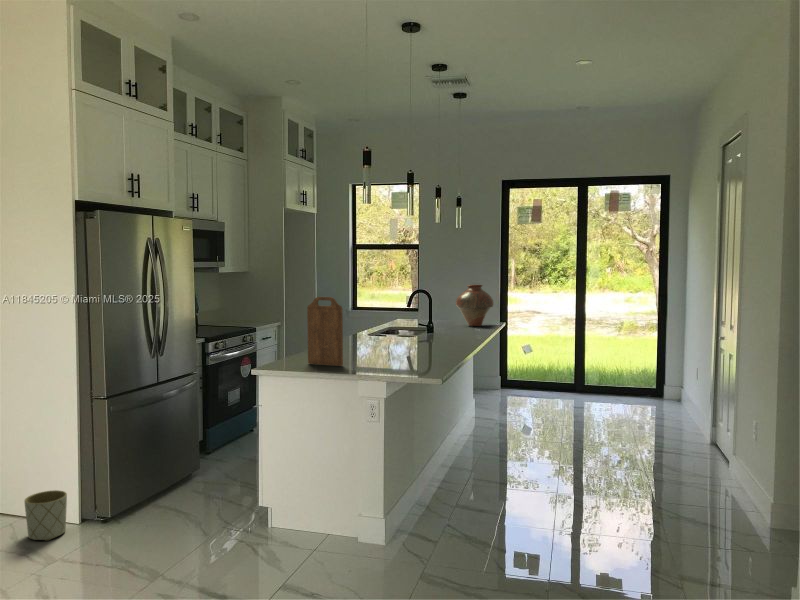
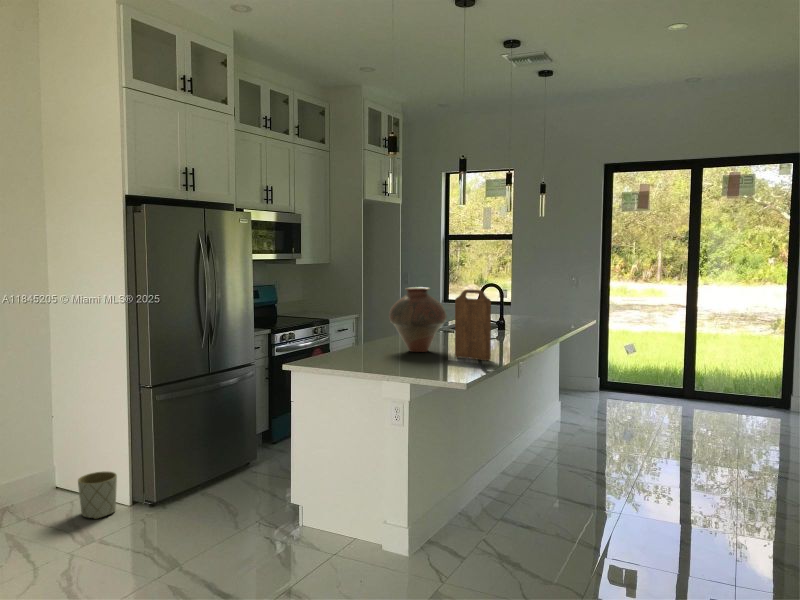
vase: present [456,285,494,326] -> present [389,287,447,352]
cutting board: present [307,297,343,366] -> present [455,289,491,361]

